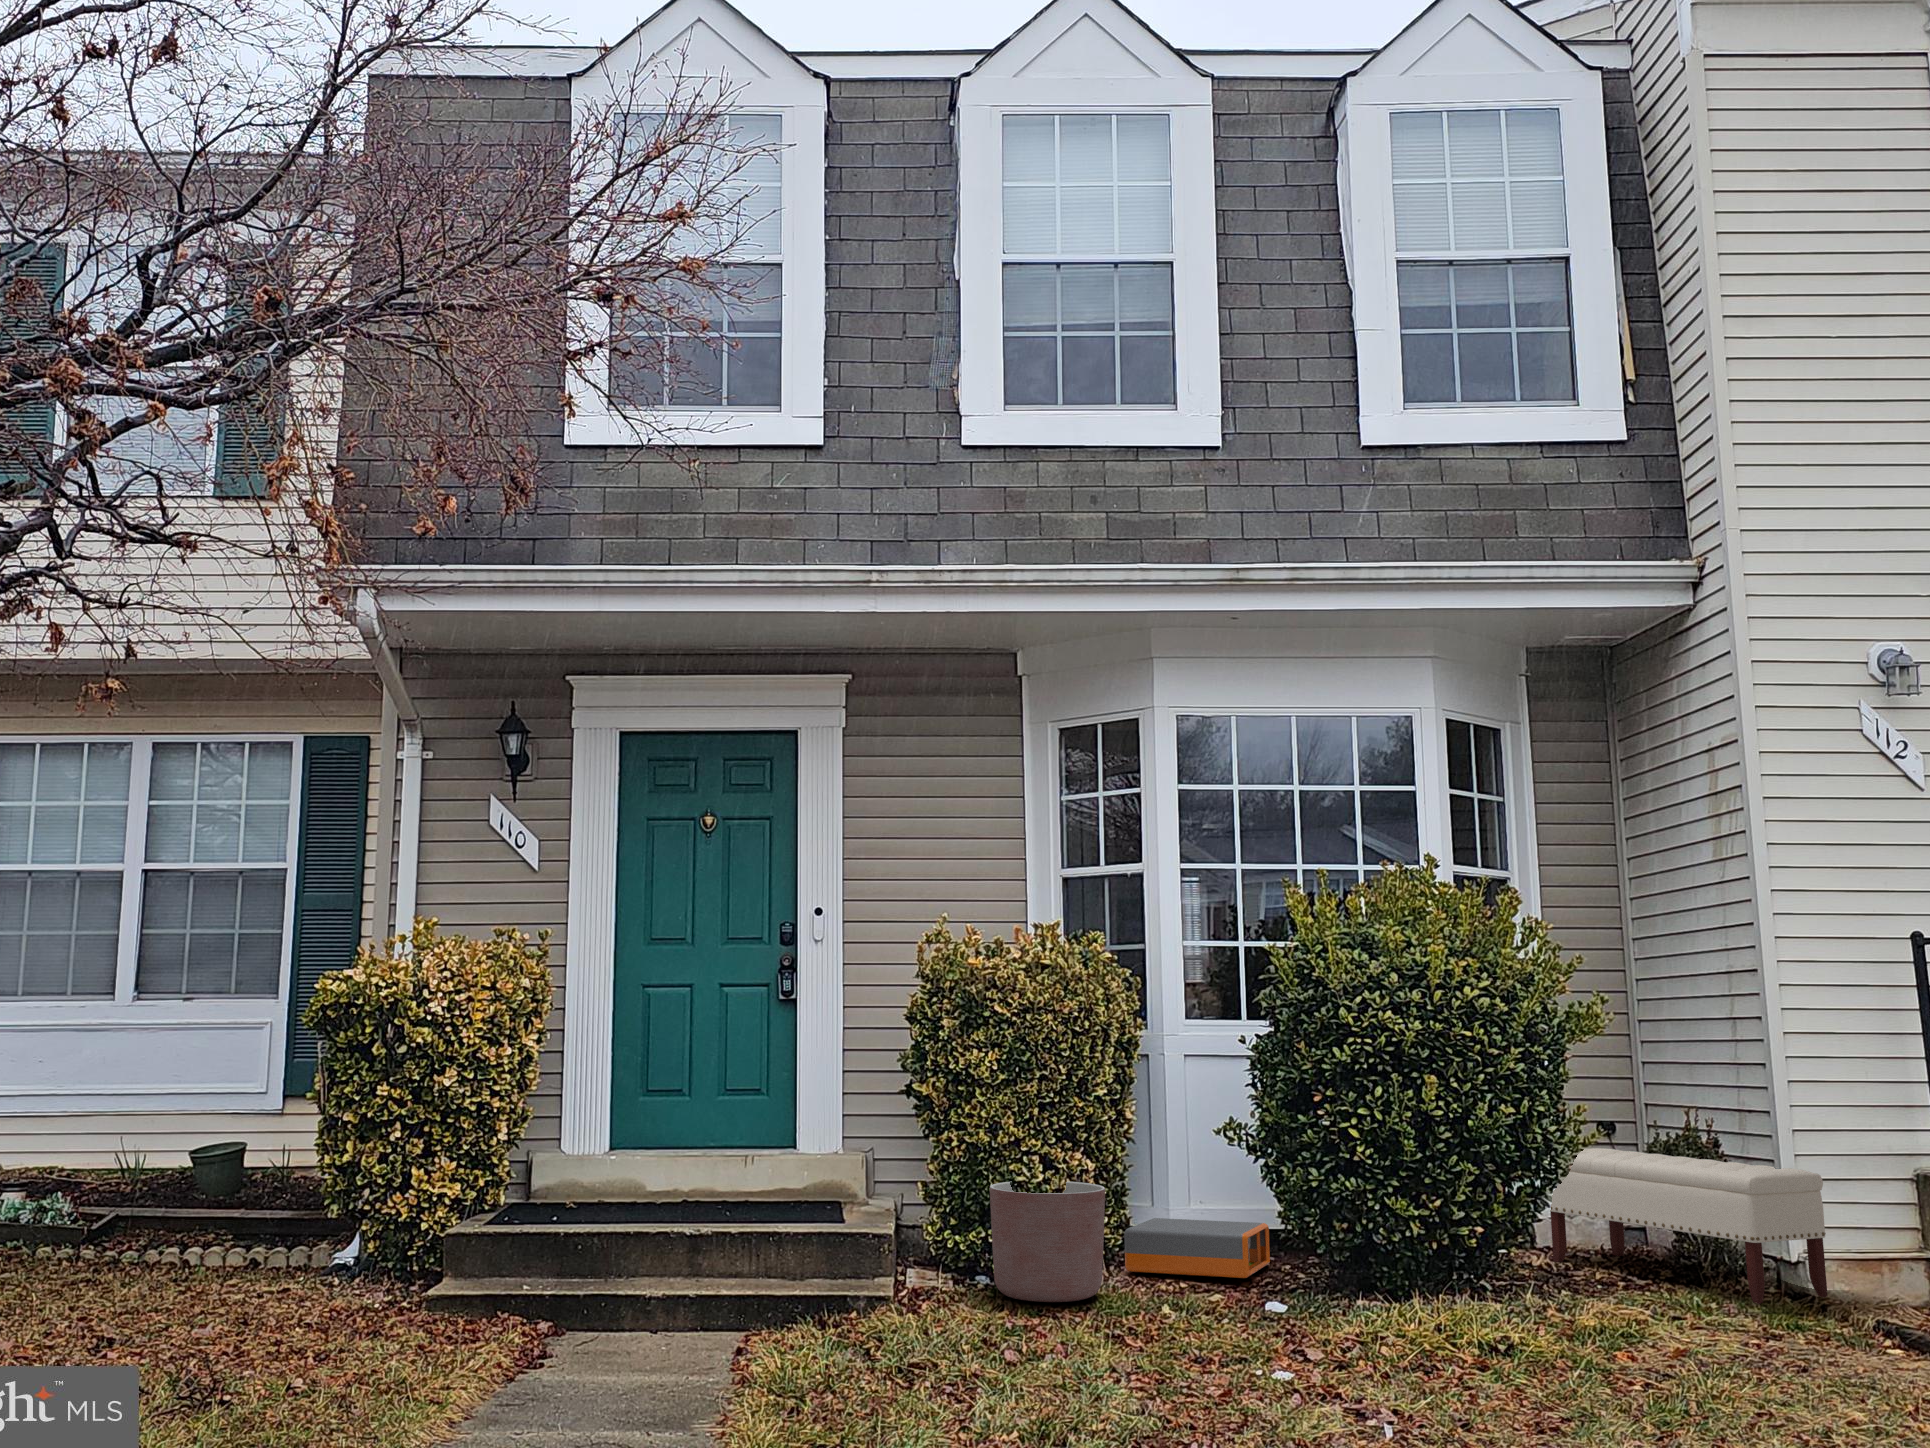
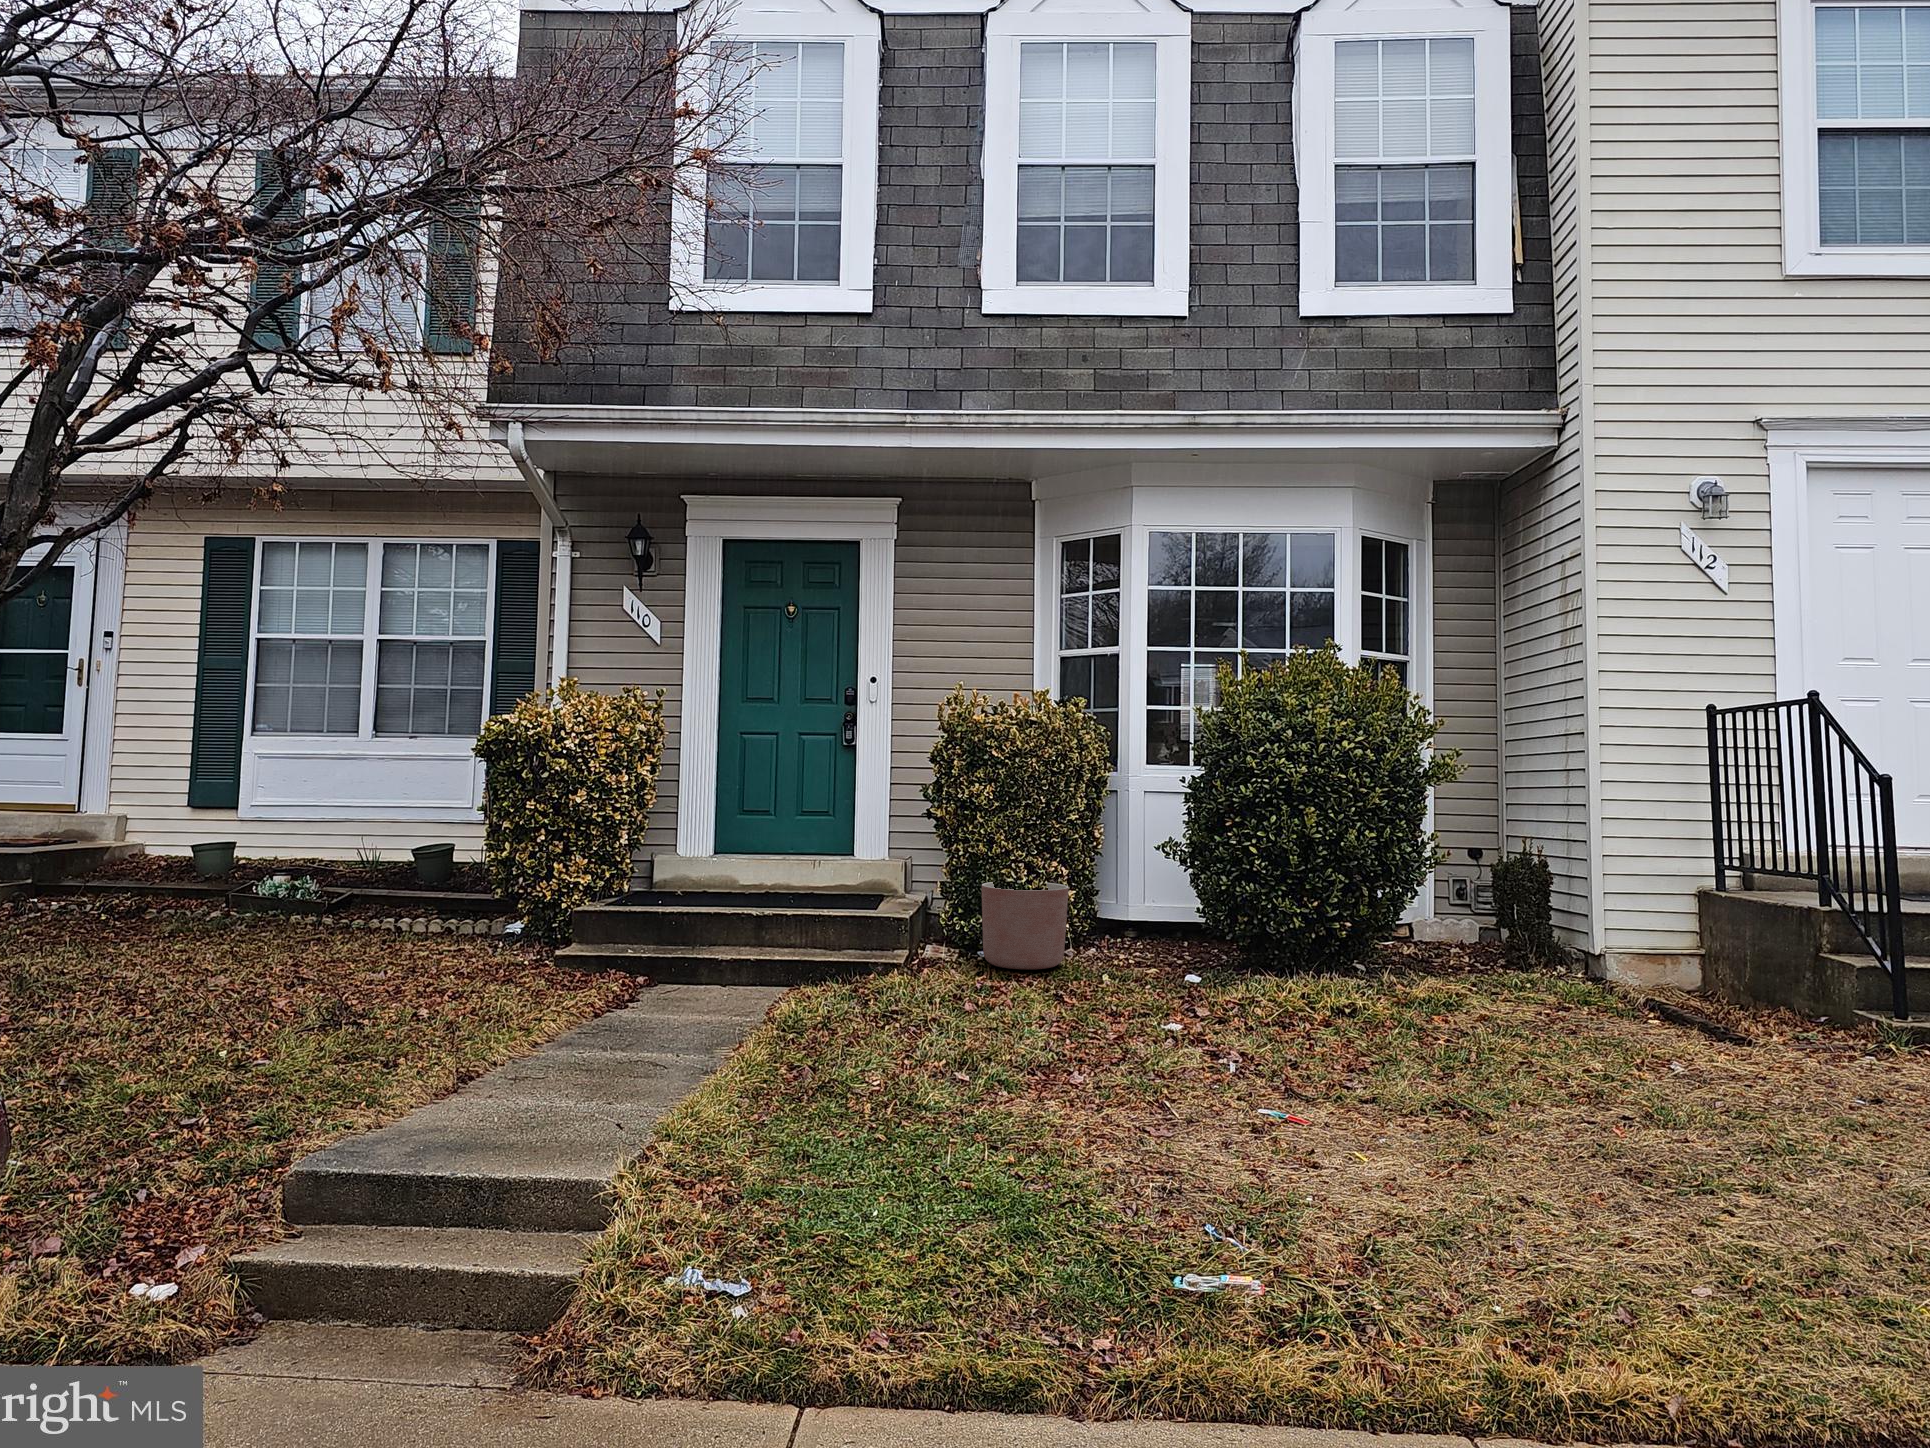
bench: present [1550,1148,1828,1304] -> none [1414,867,1622,984]
storage box: present [1124,1218,1270,1278] -> none [1087,911,1199,956]

